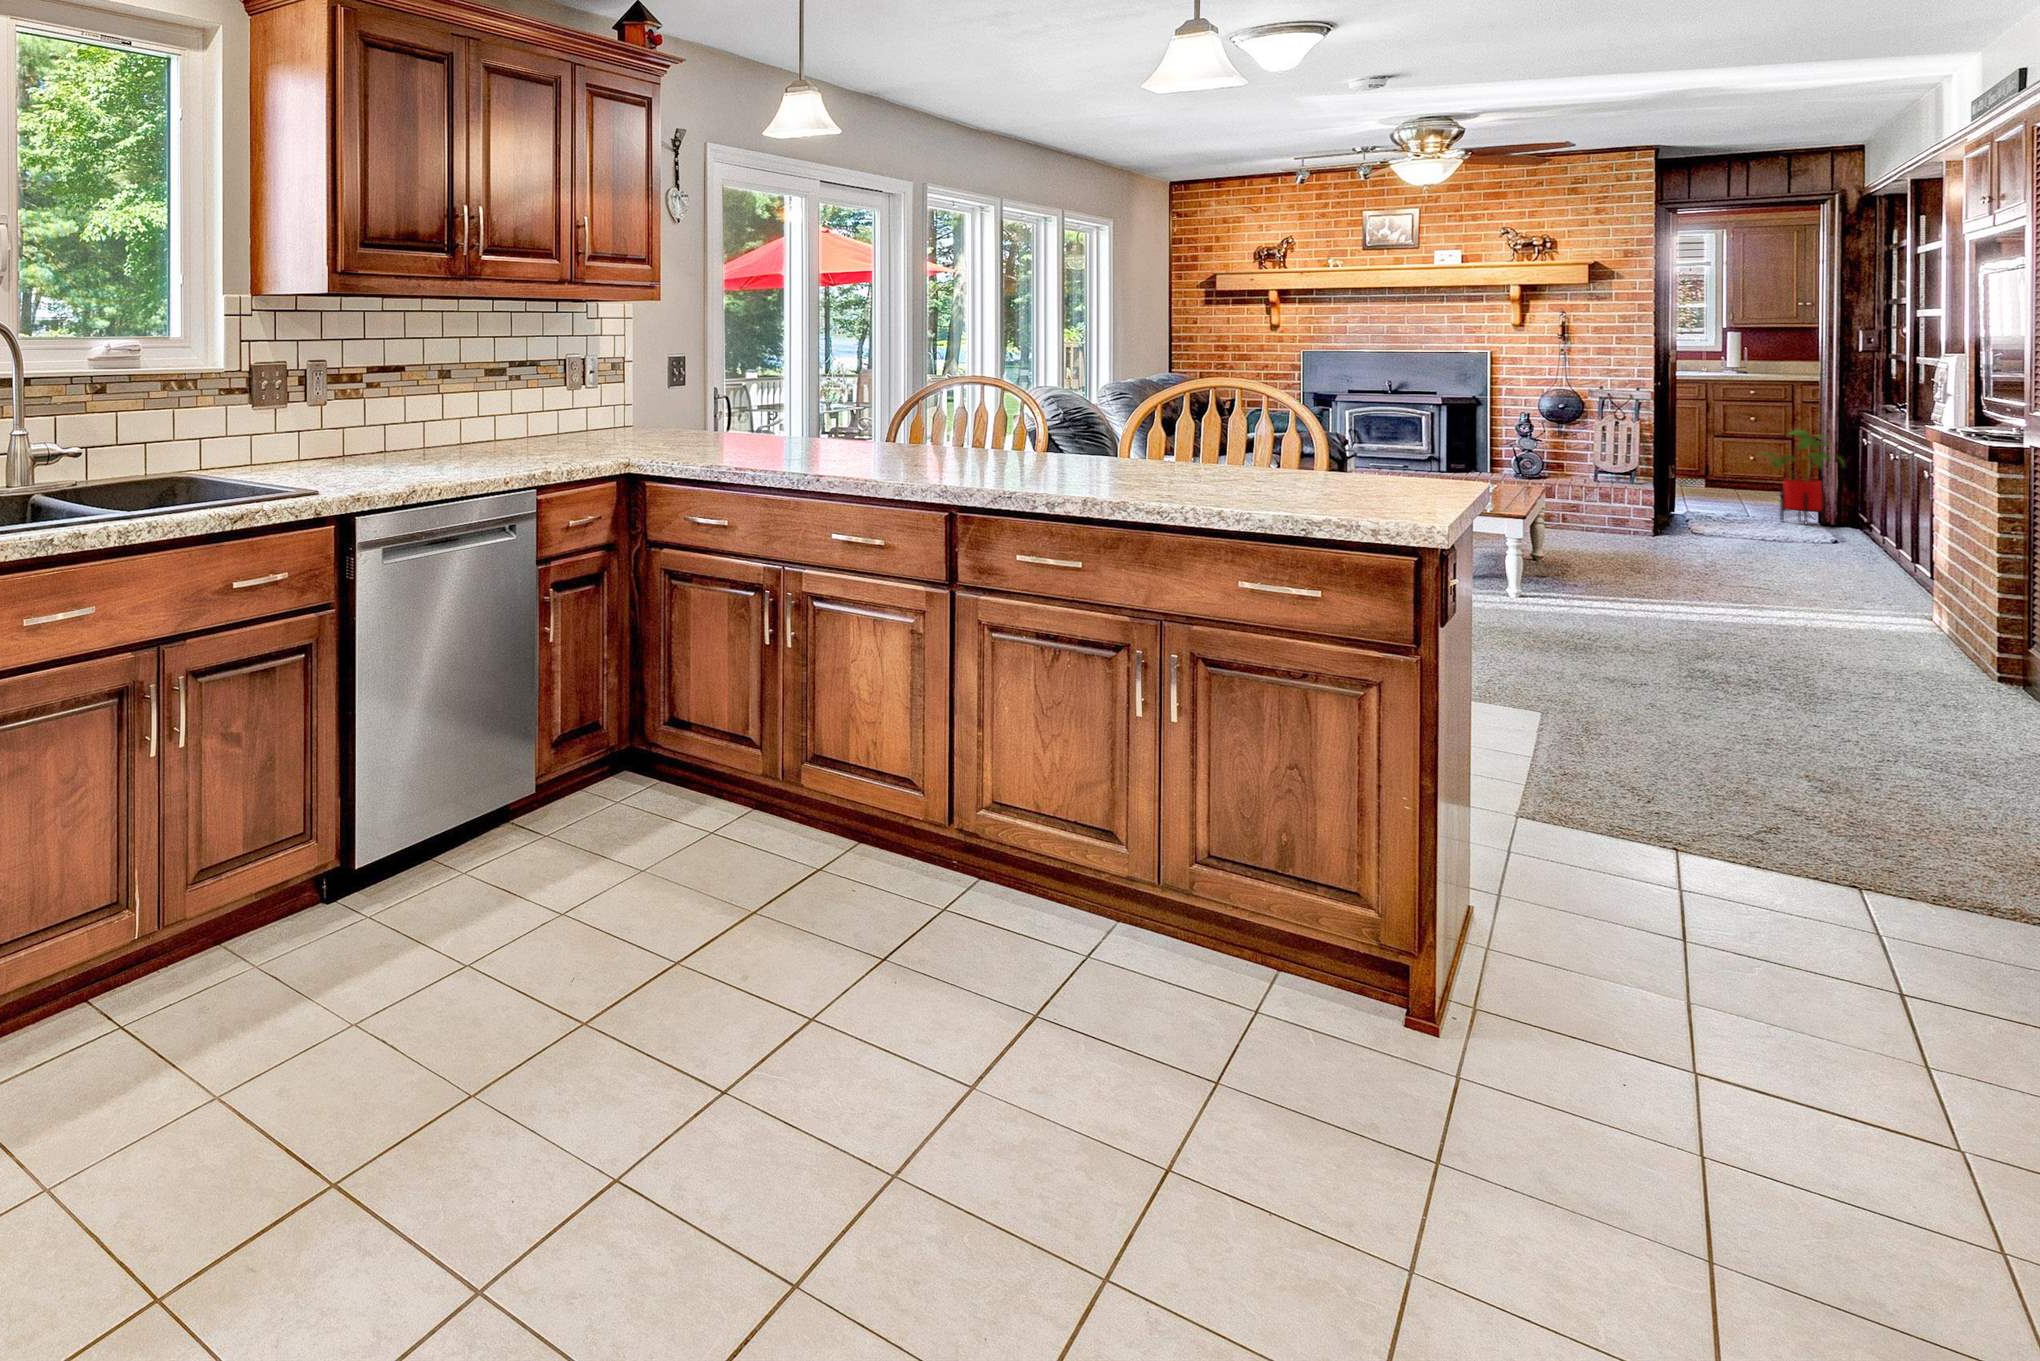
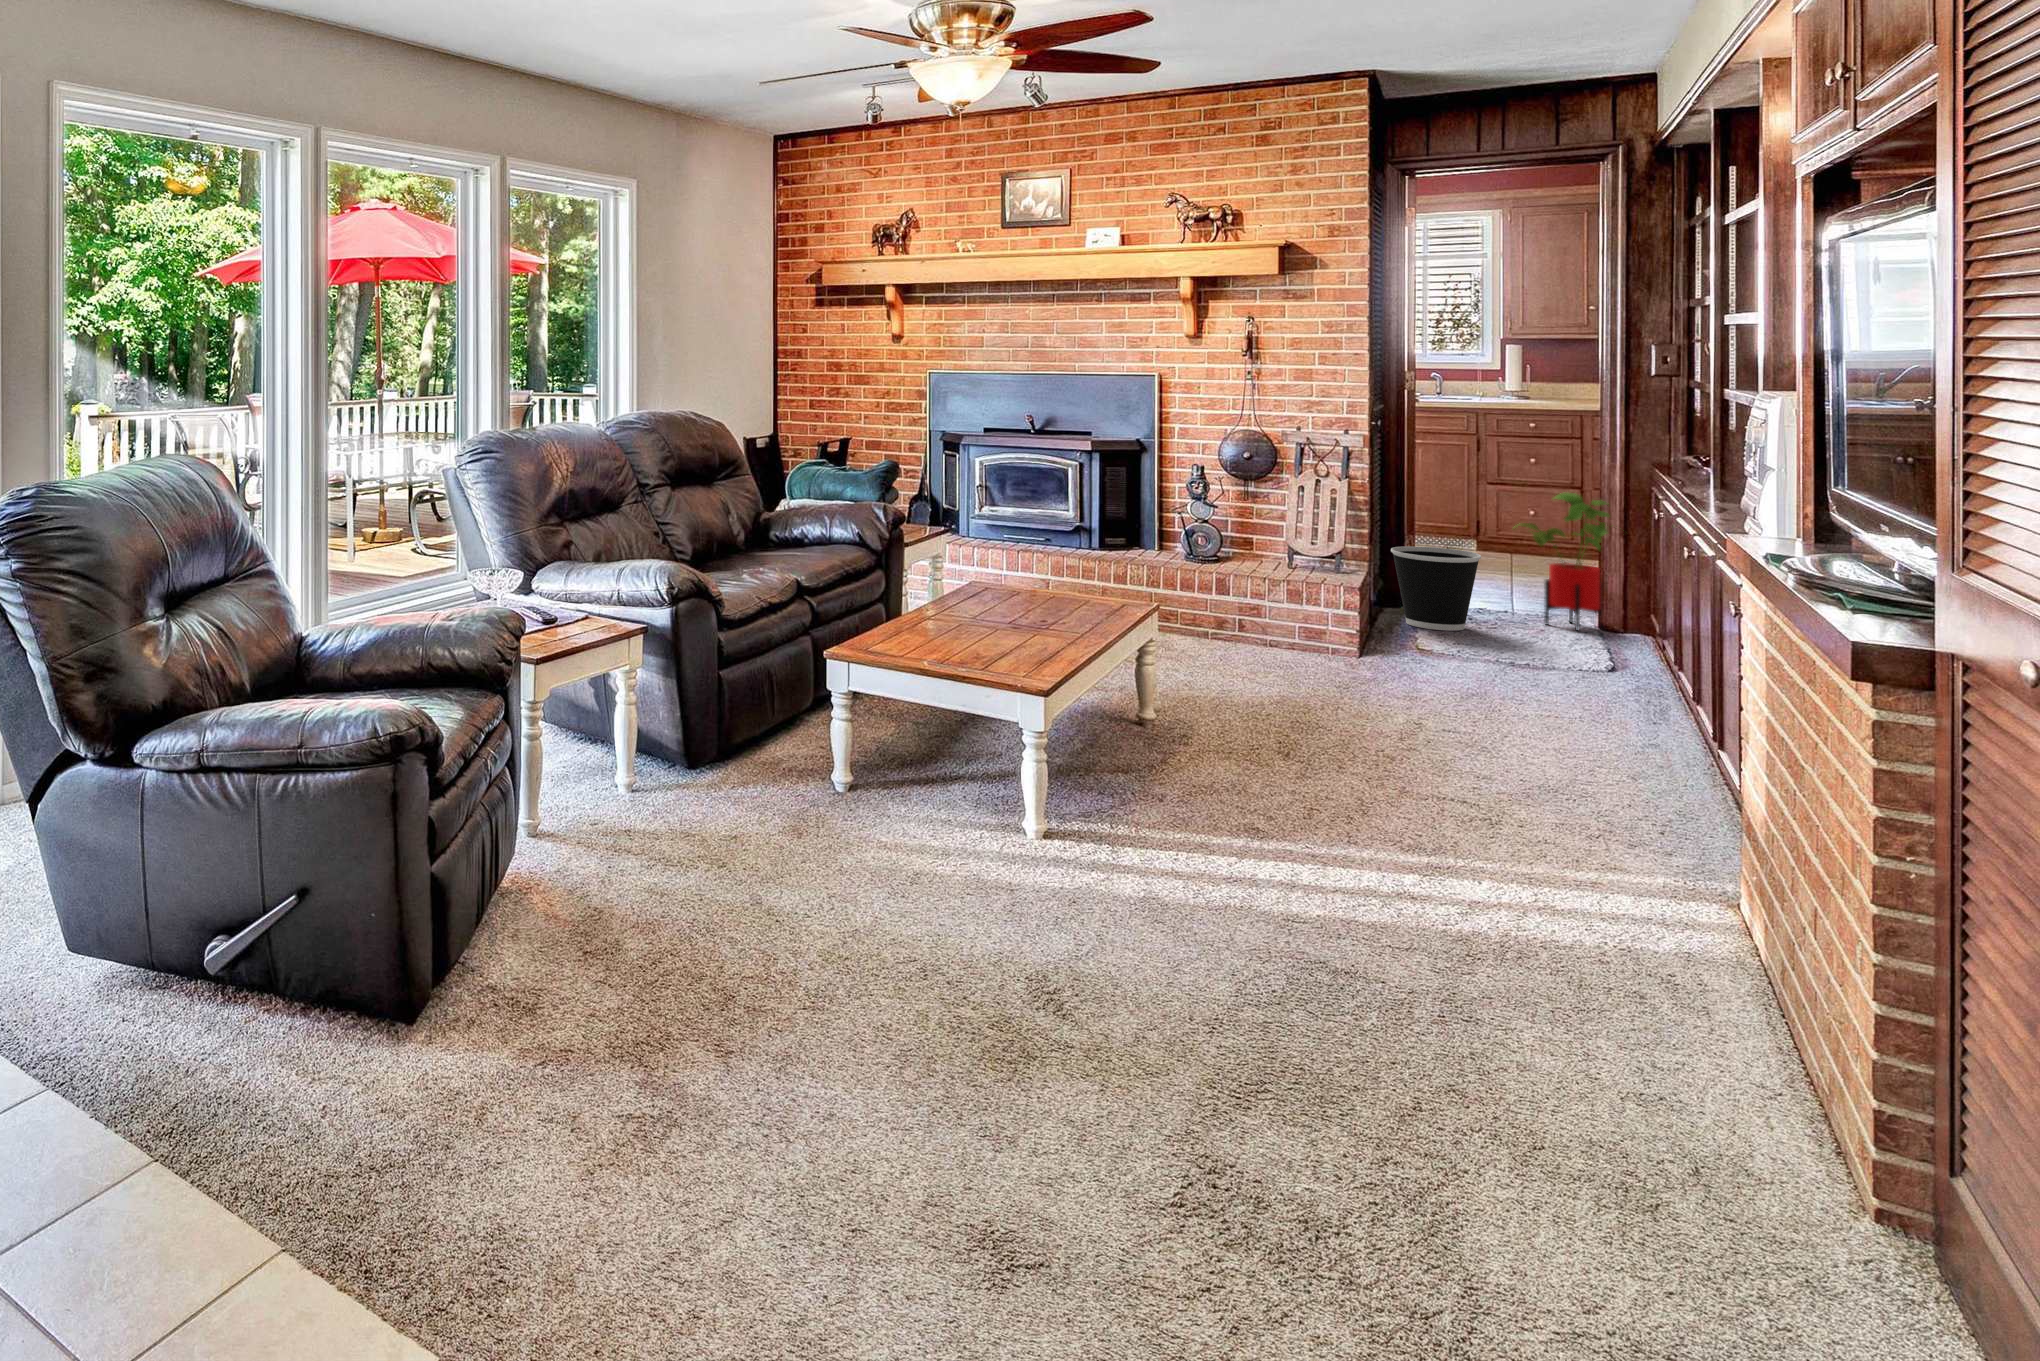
wastebasket: none [1668,469,1736,524] -> present [1391,546,1481,631]

